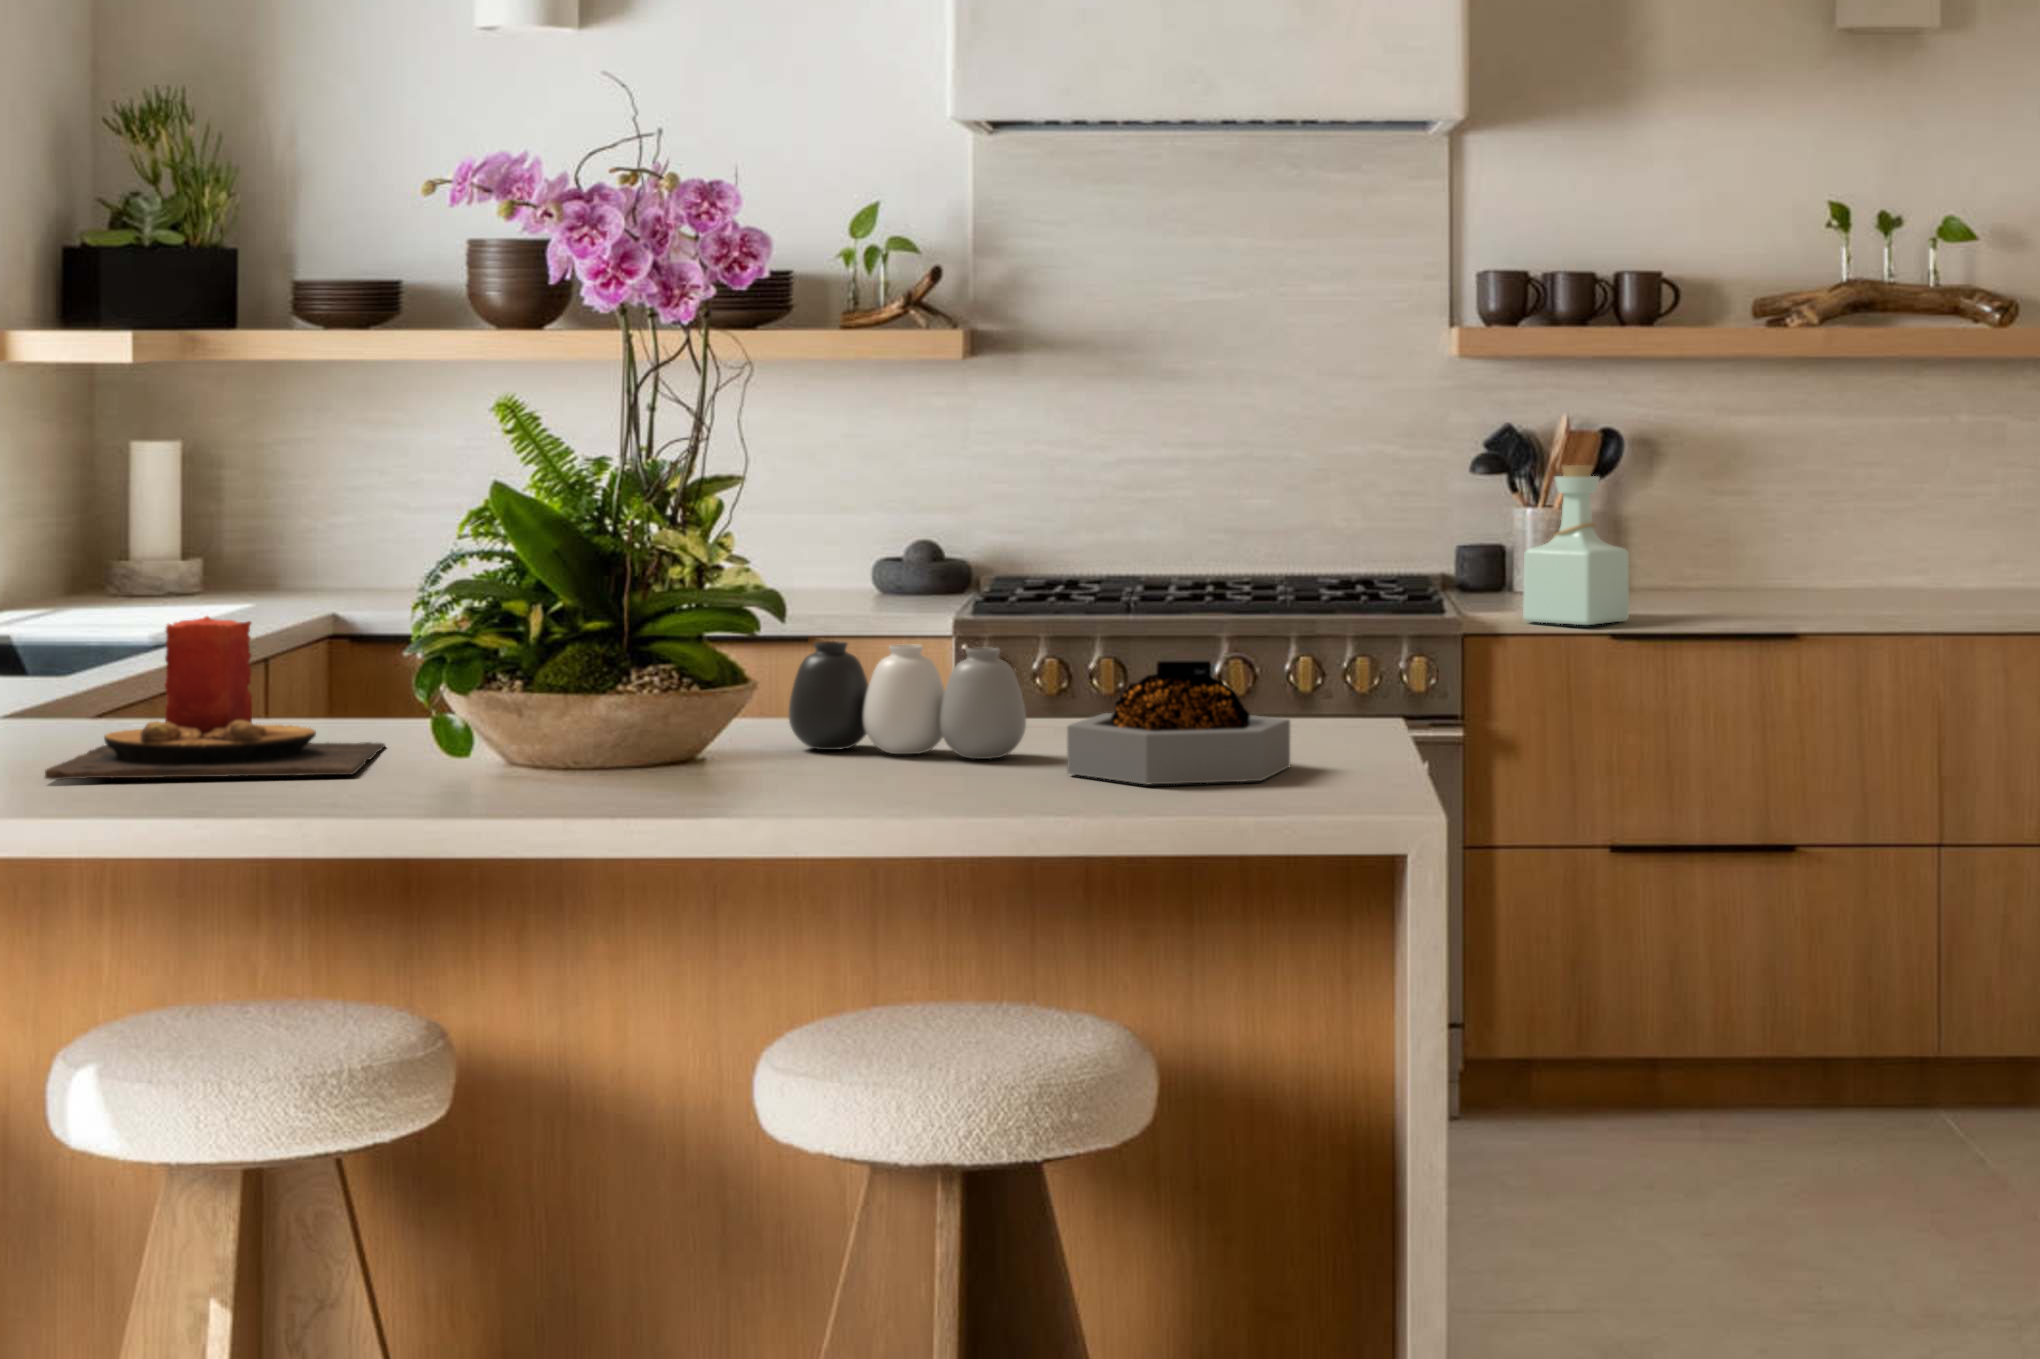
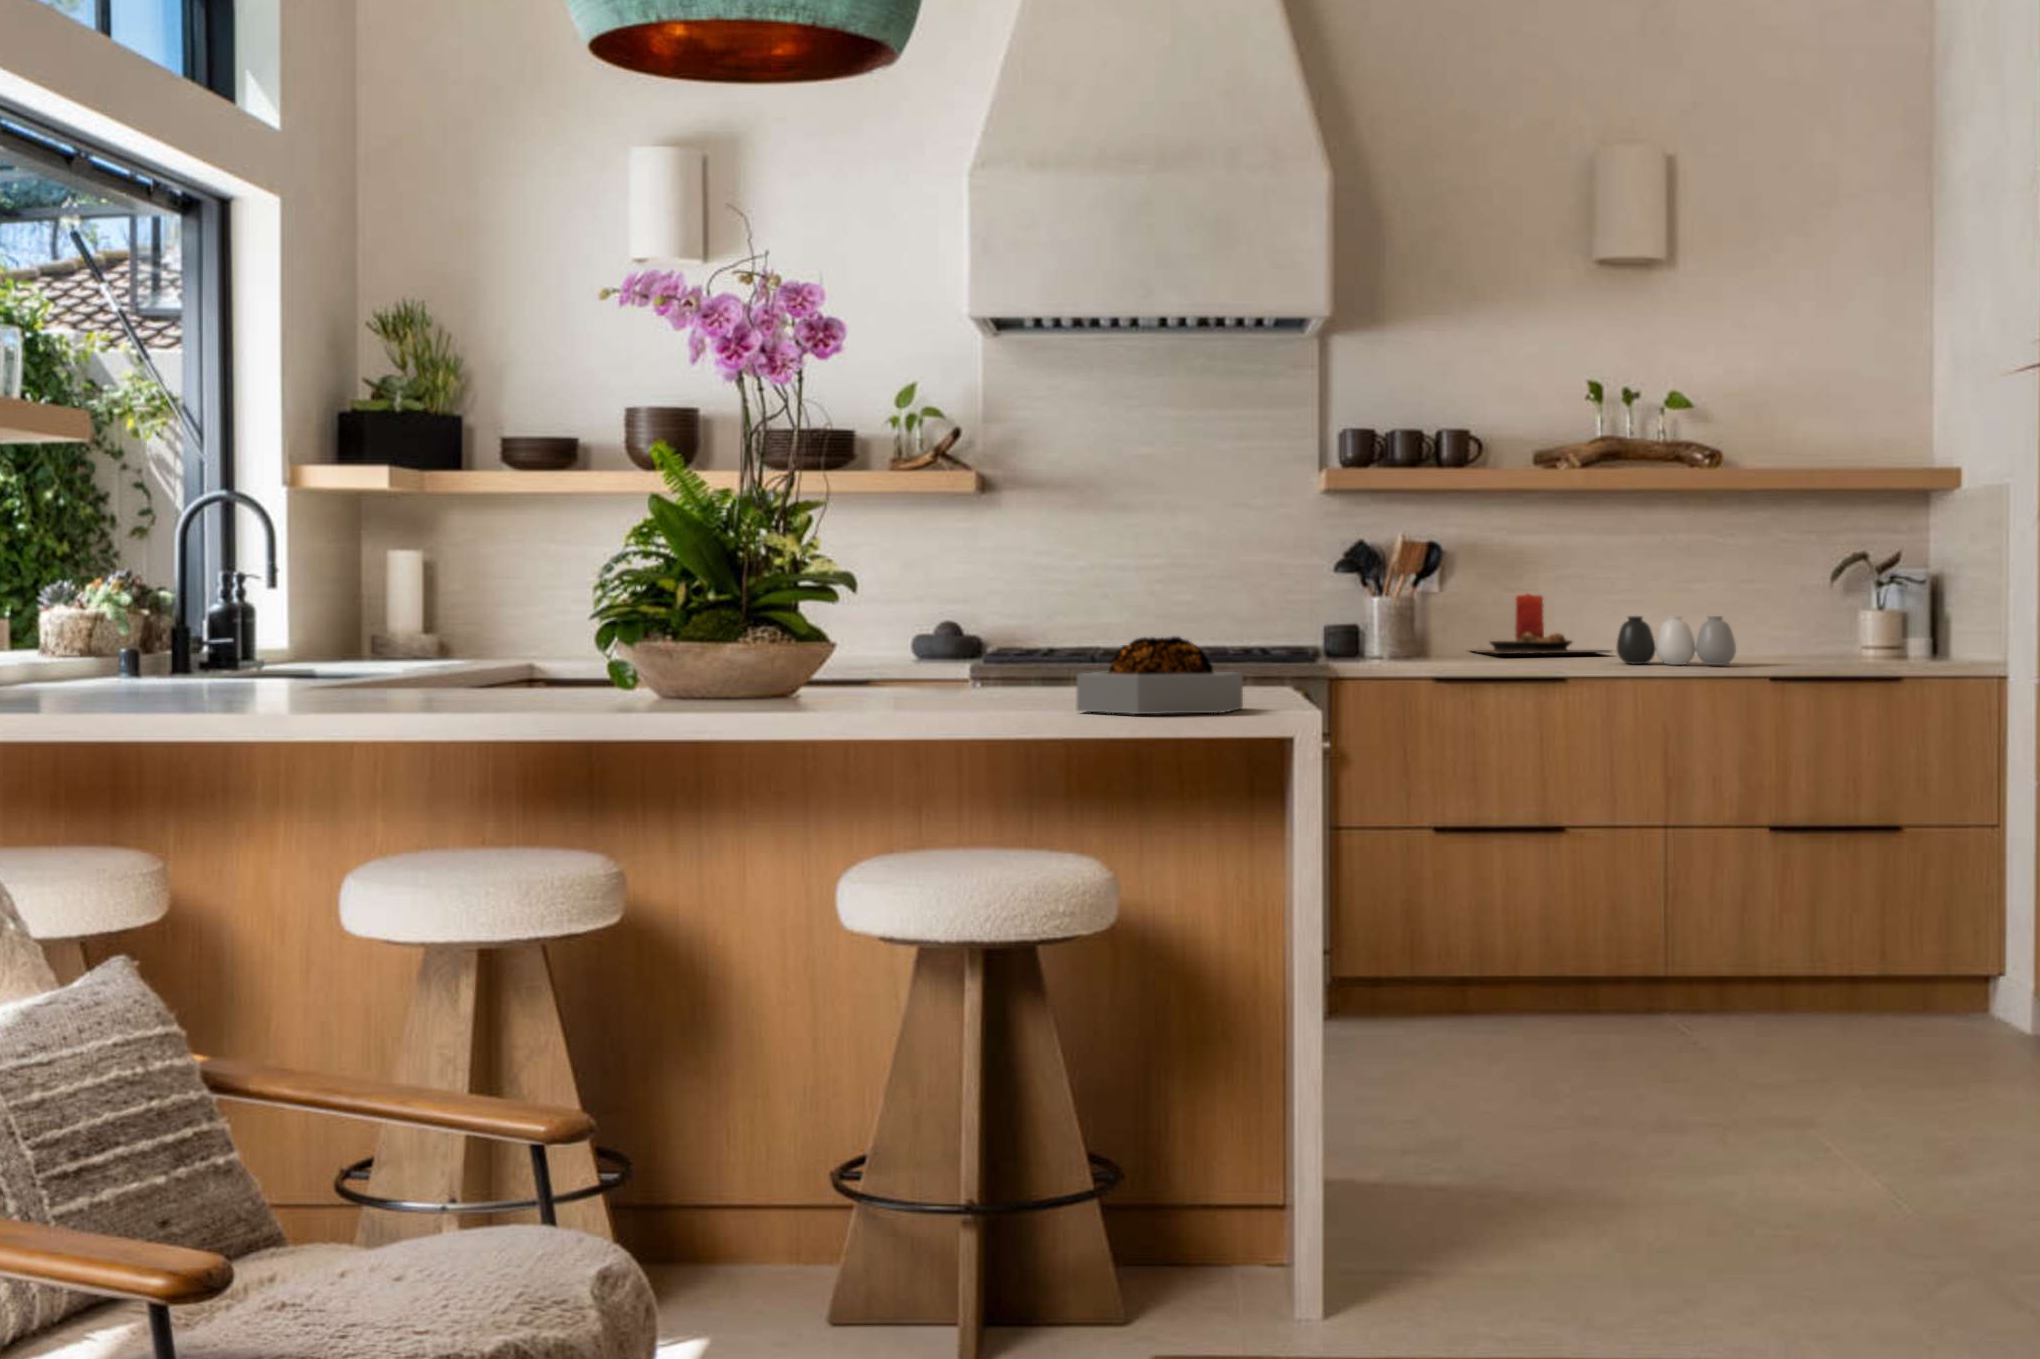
bottle: present [1523,465,1629,625] -> none [1383,556,1459,670]
candle: present [45,616,385,780] -> present [1470,594,1611,654]
vase: present [789,641,1026,759] -> present [1617,616,1736,665]

